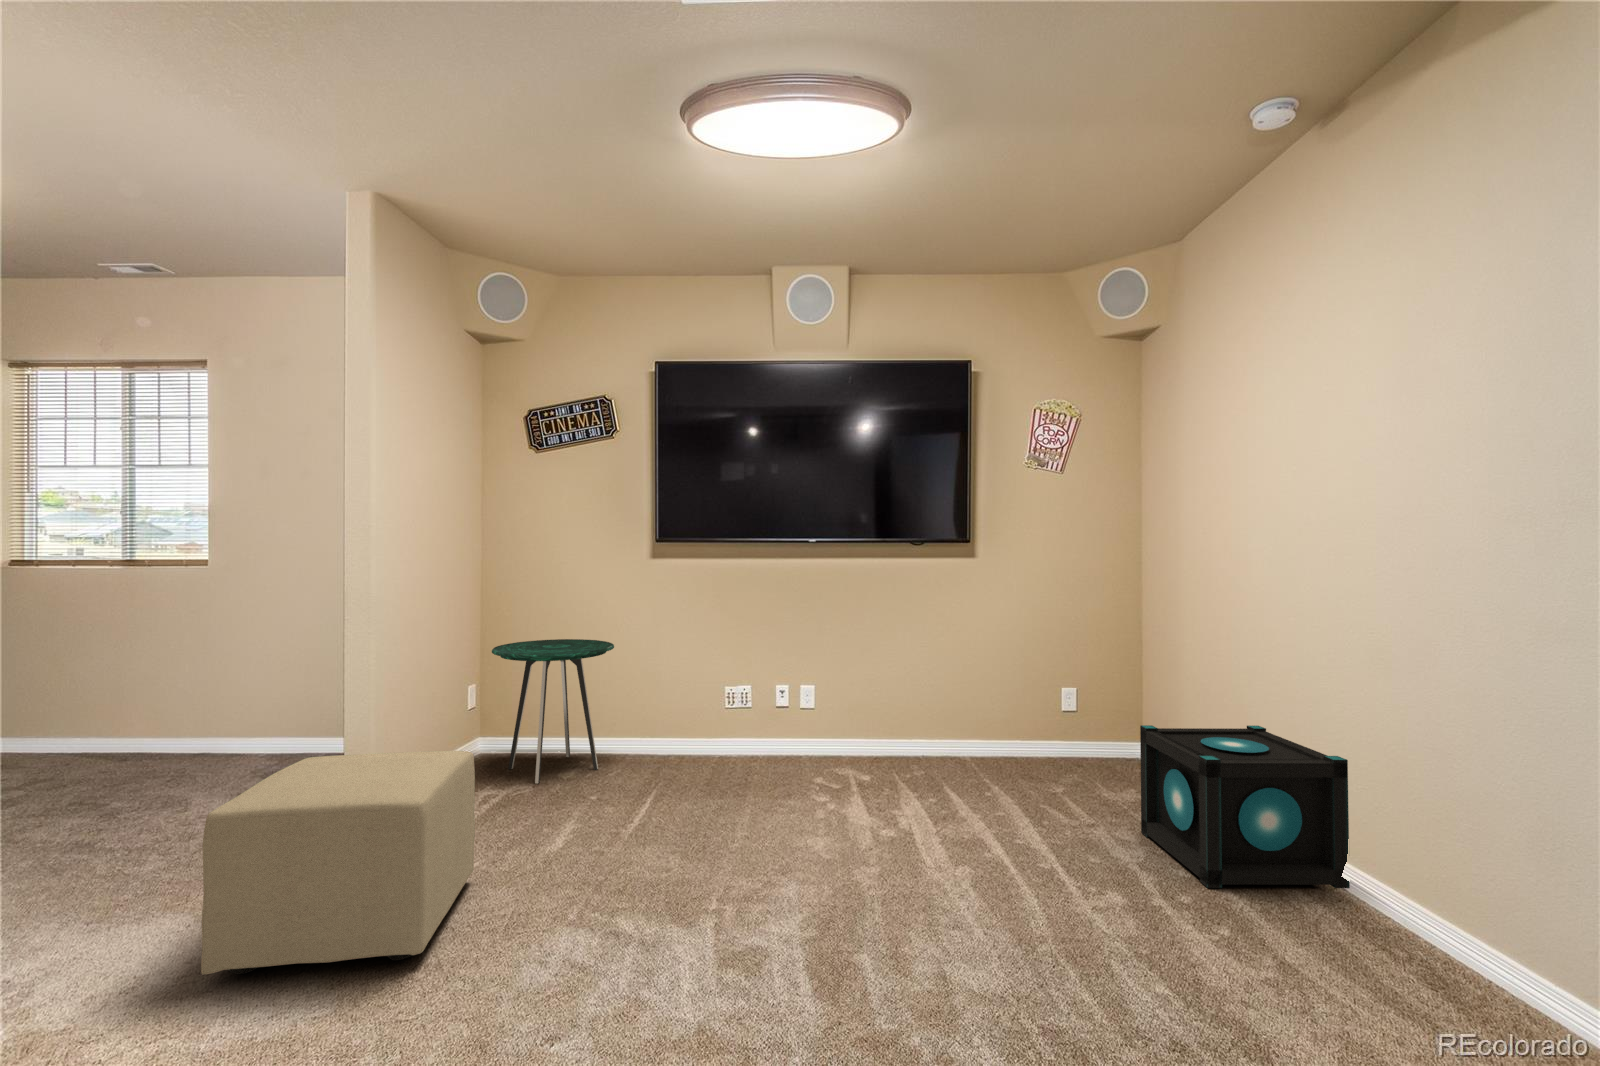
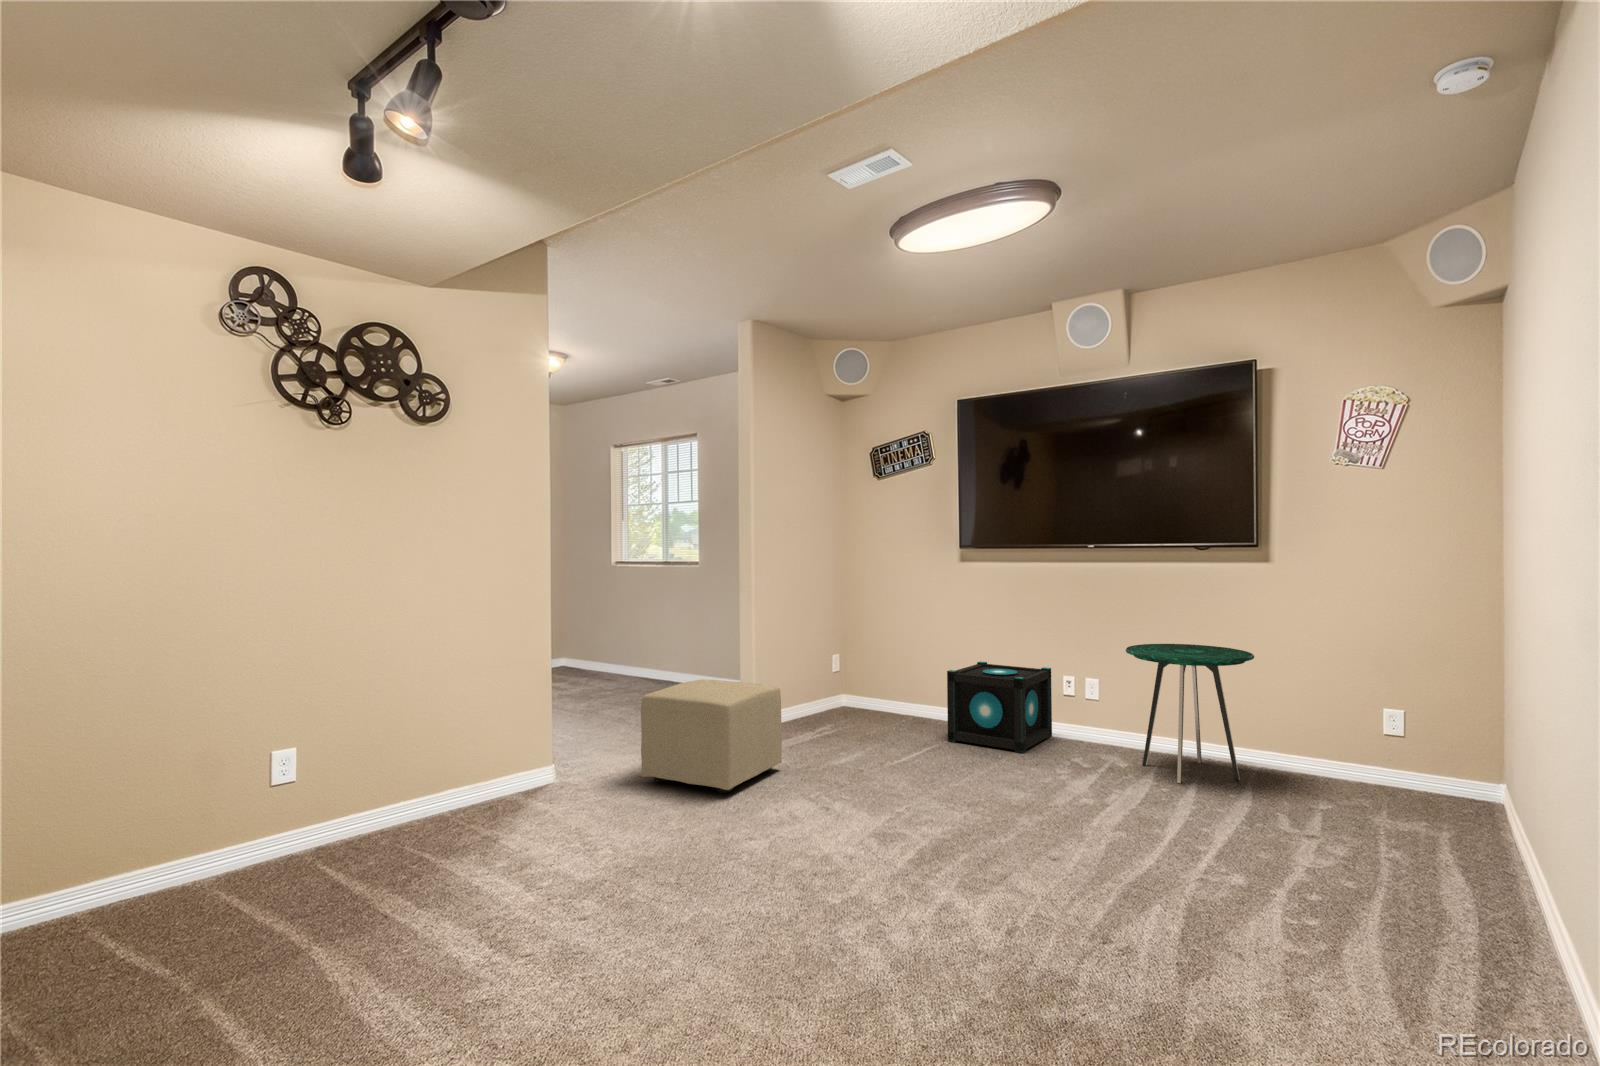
side table: present [492,639,614,783] -> present [1126,644,1254,783]
speaker: present [1140,725,1350,888] -> present [947,661,1052,753]

